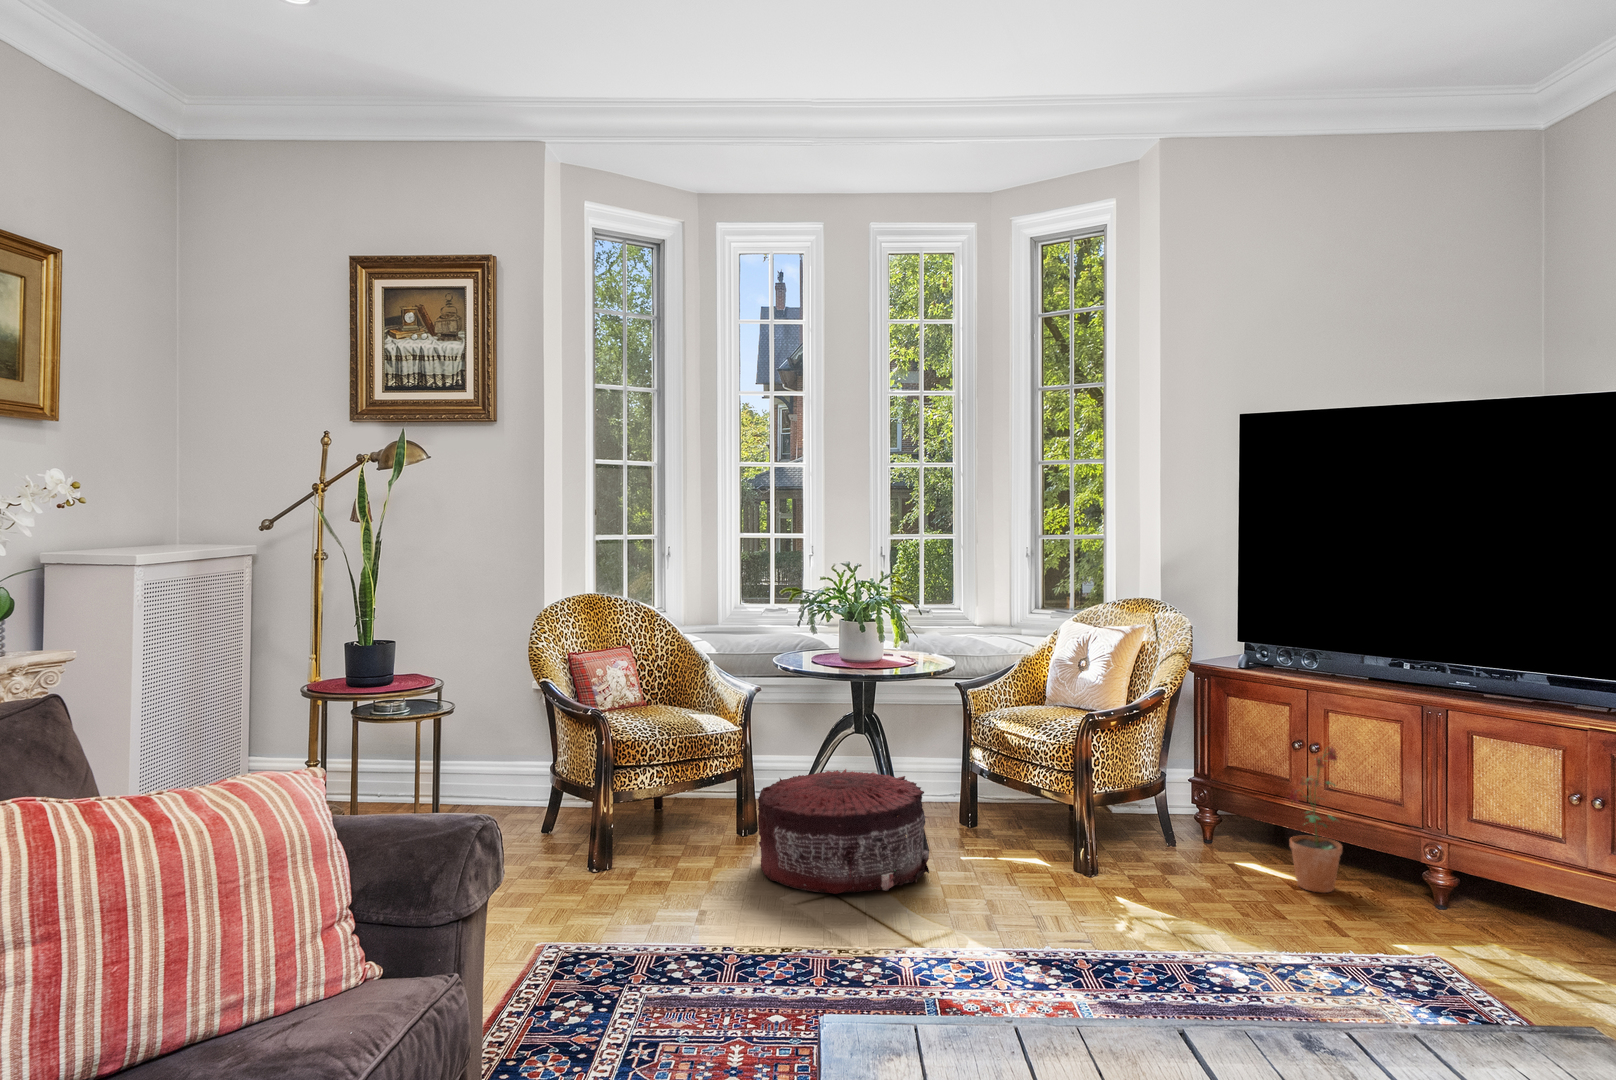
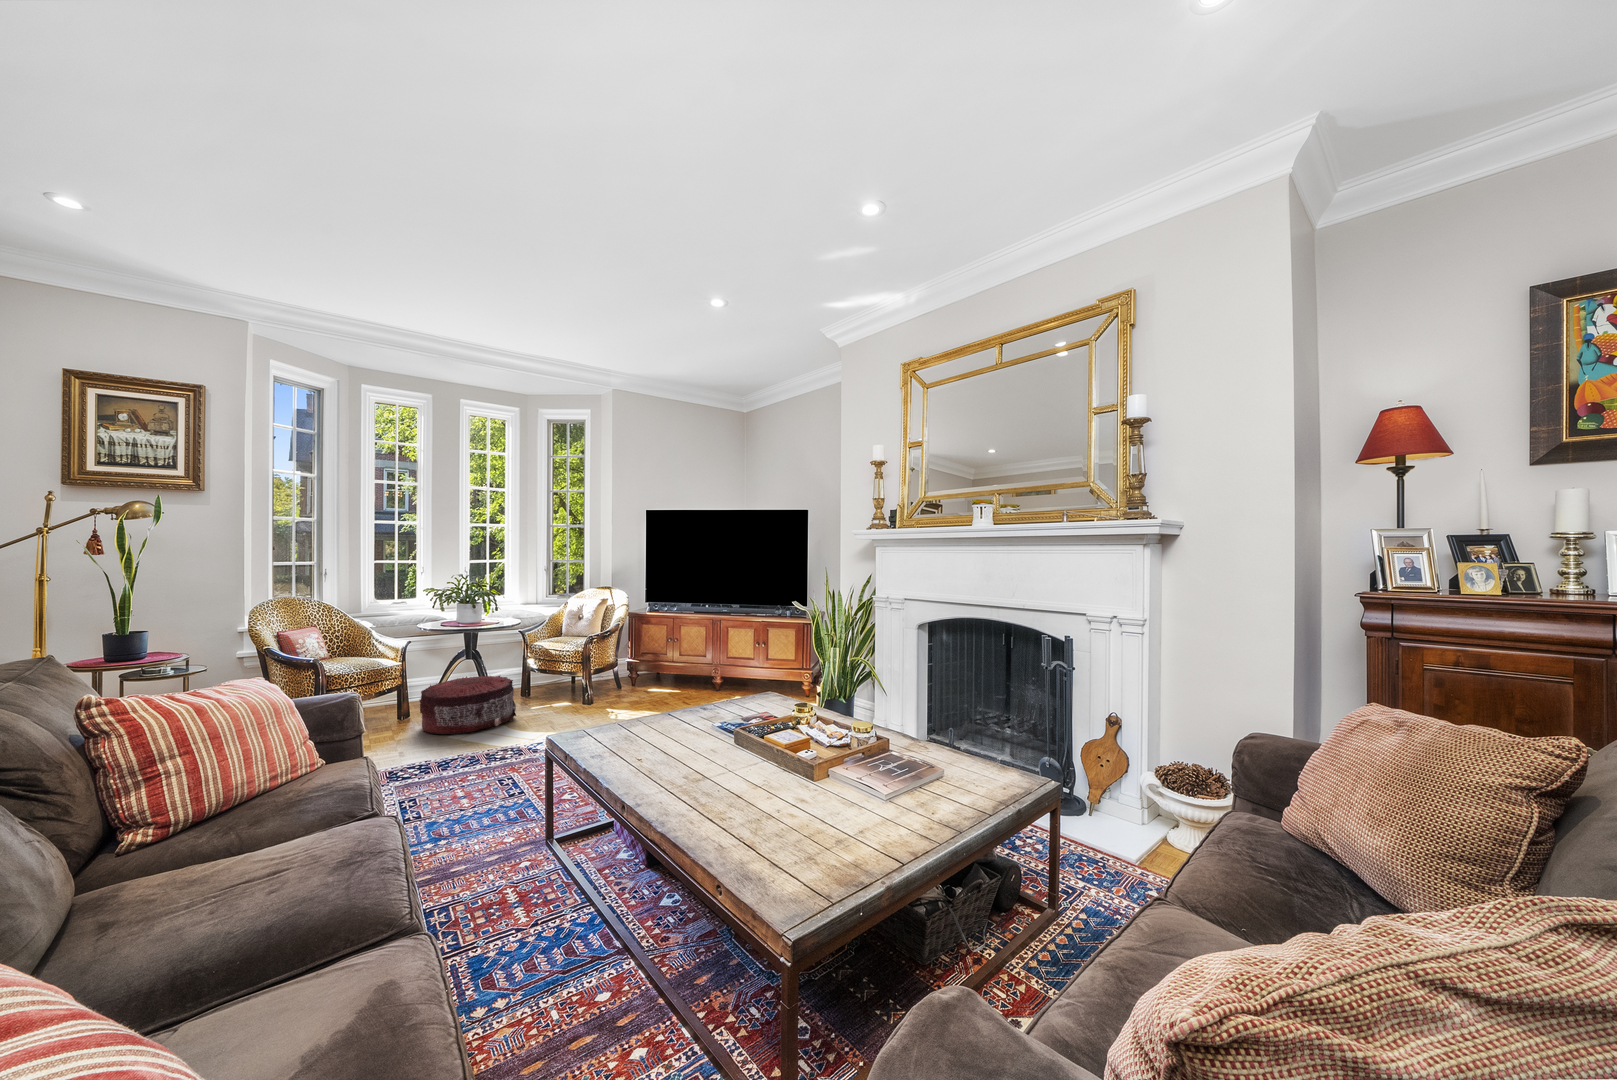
potted plant: present [1290,748,1342,893] -> none [666,640,687,695]

